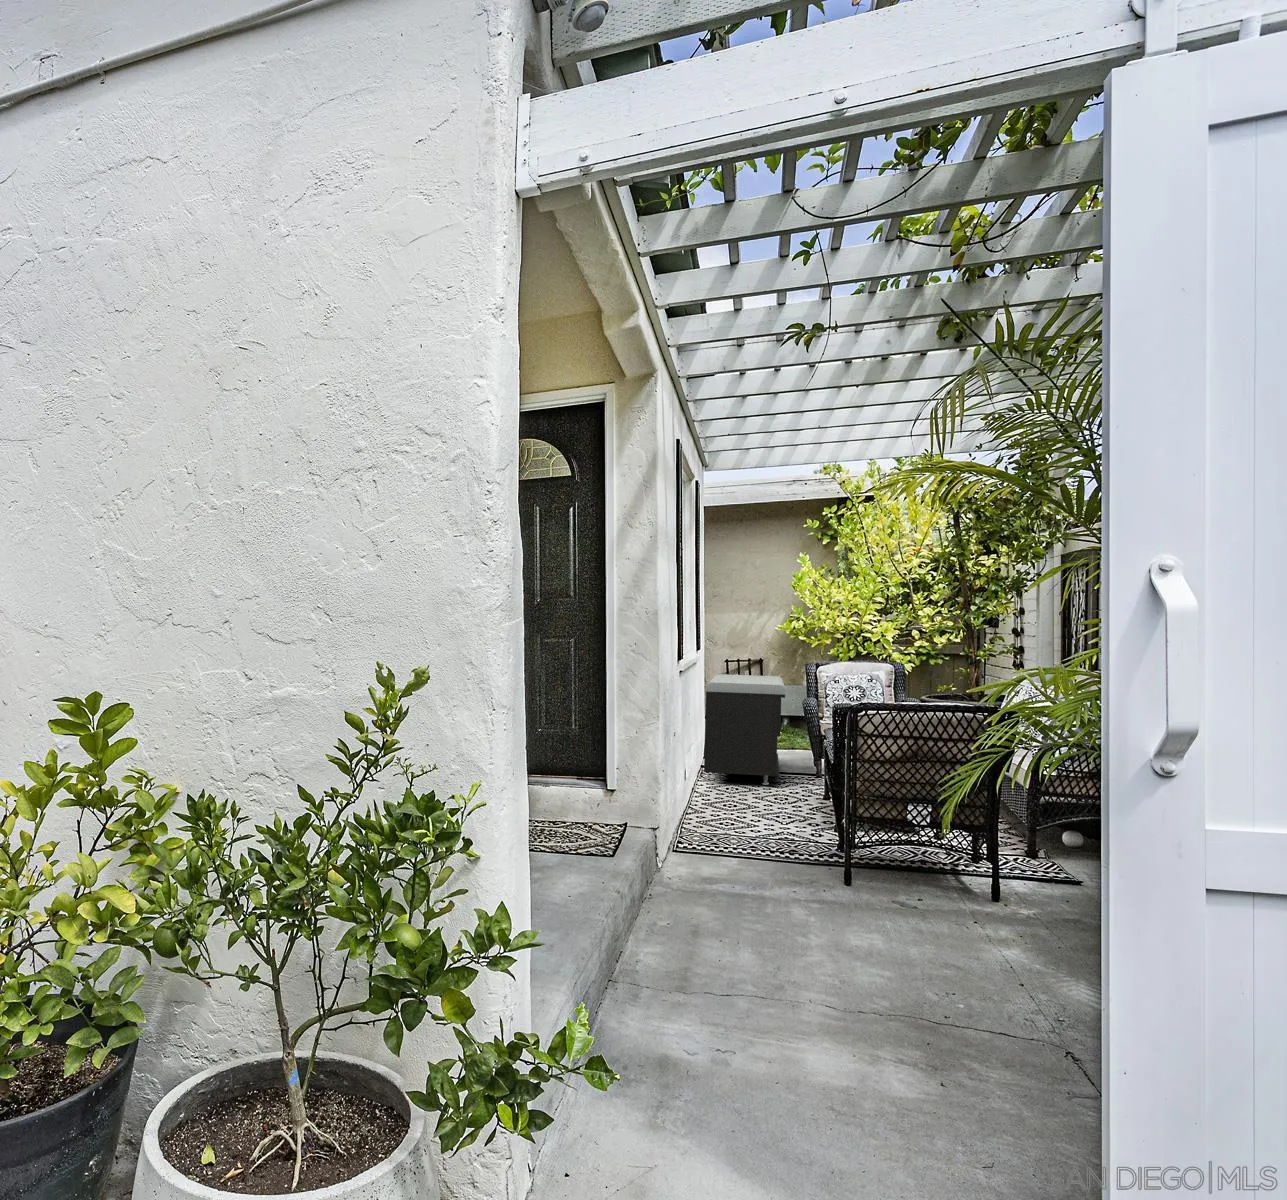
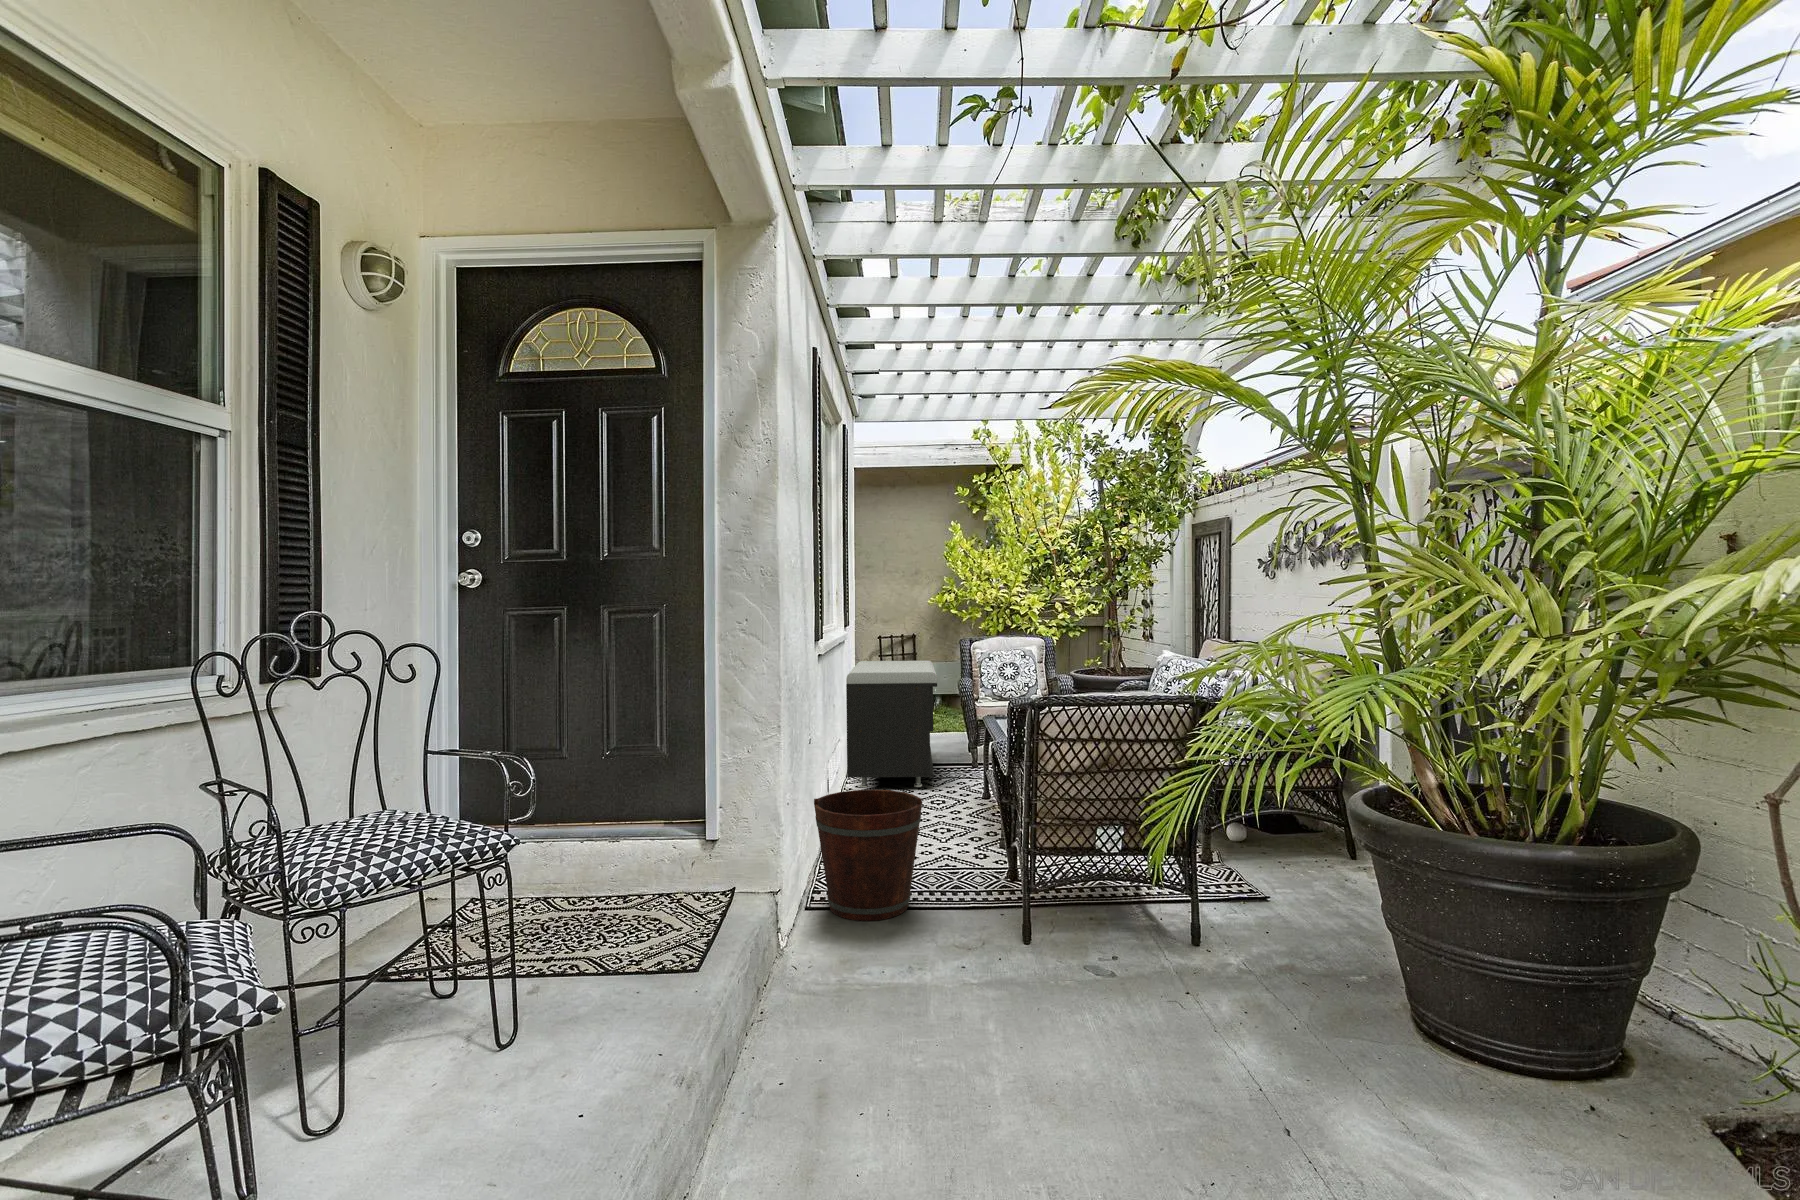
bucket: none [681,771,767,870] -> present [814,790,922,921]

